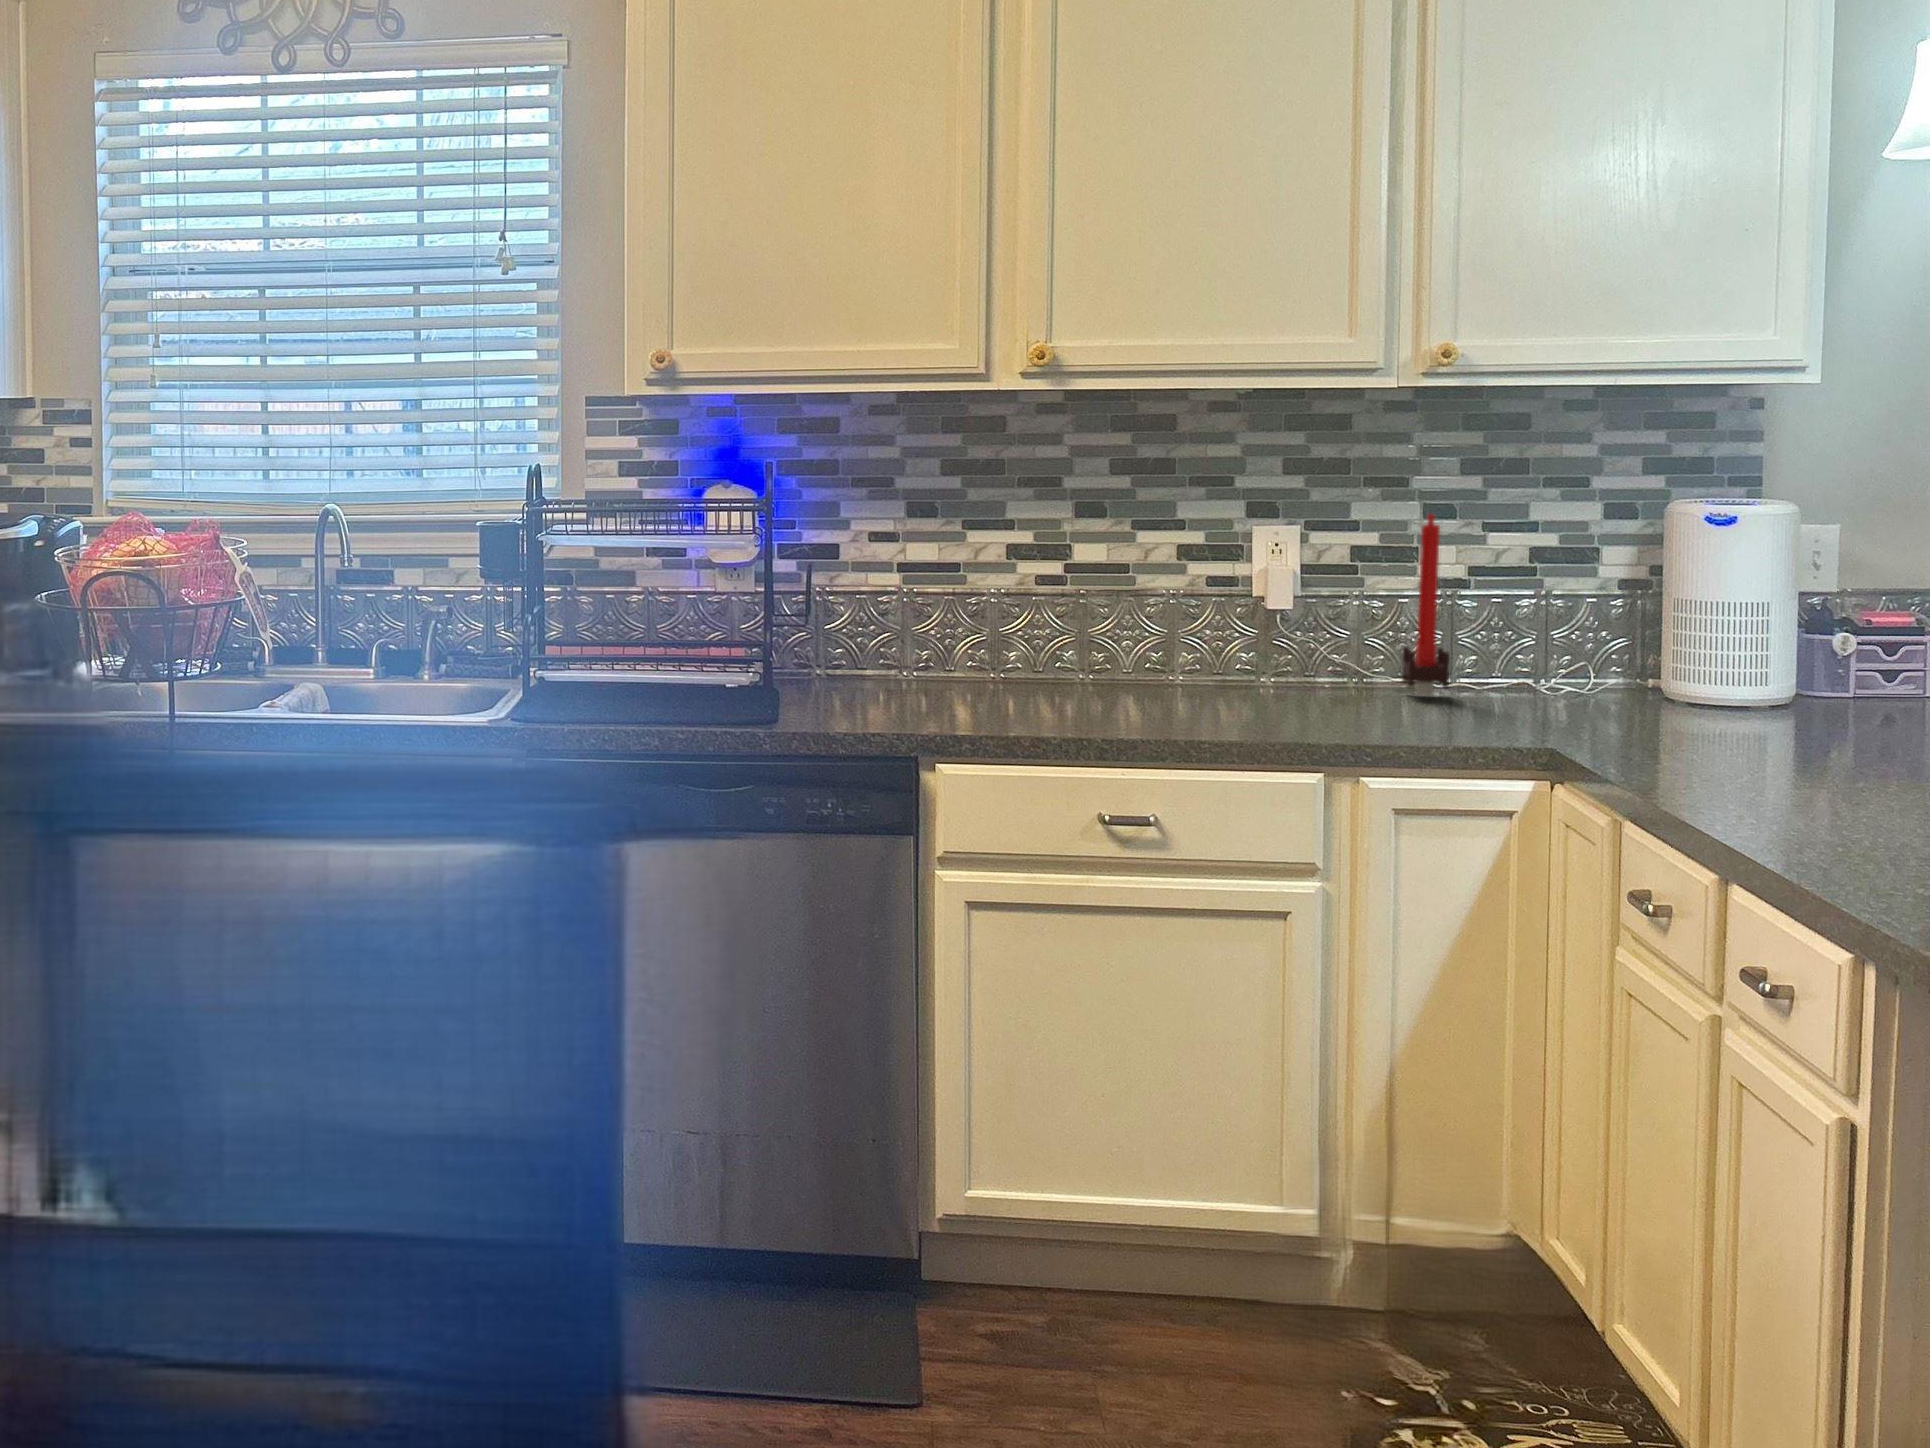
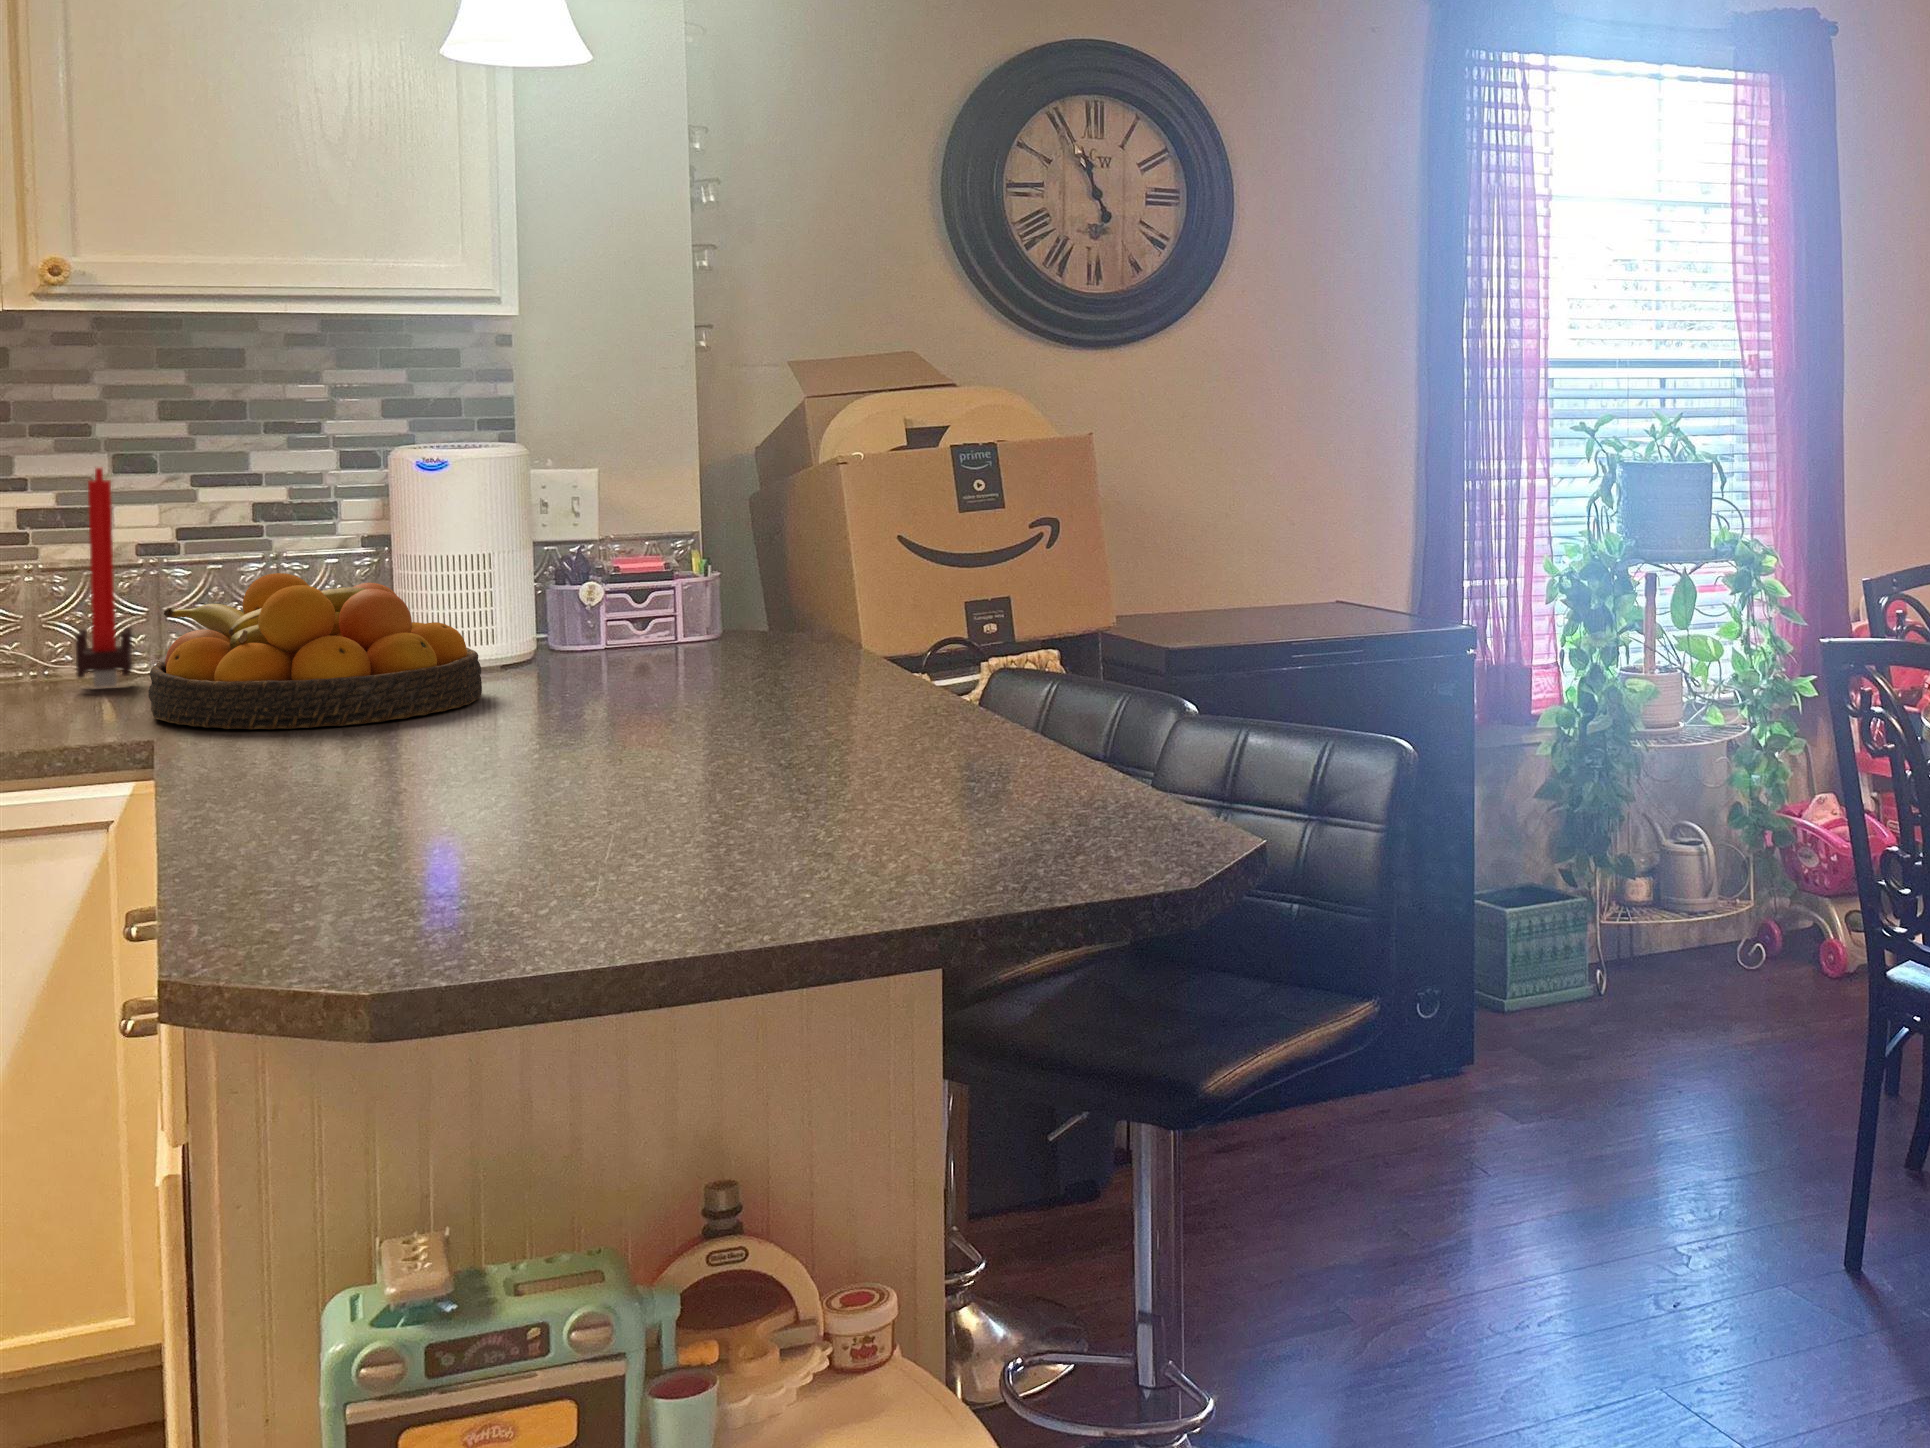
fruit bowl: none [1517,615,1817,758] -> present [148,573,482,729]

